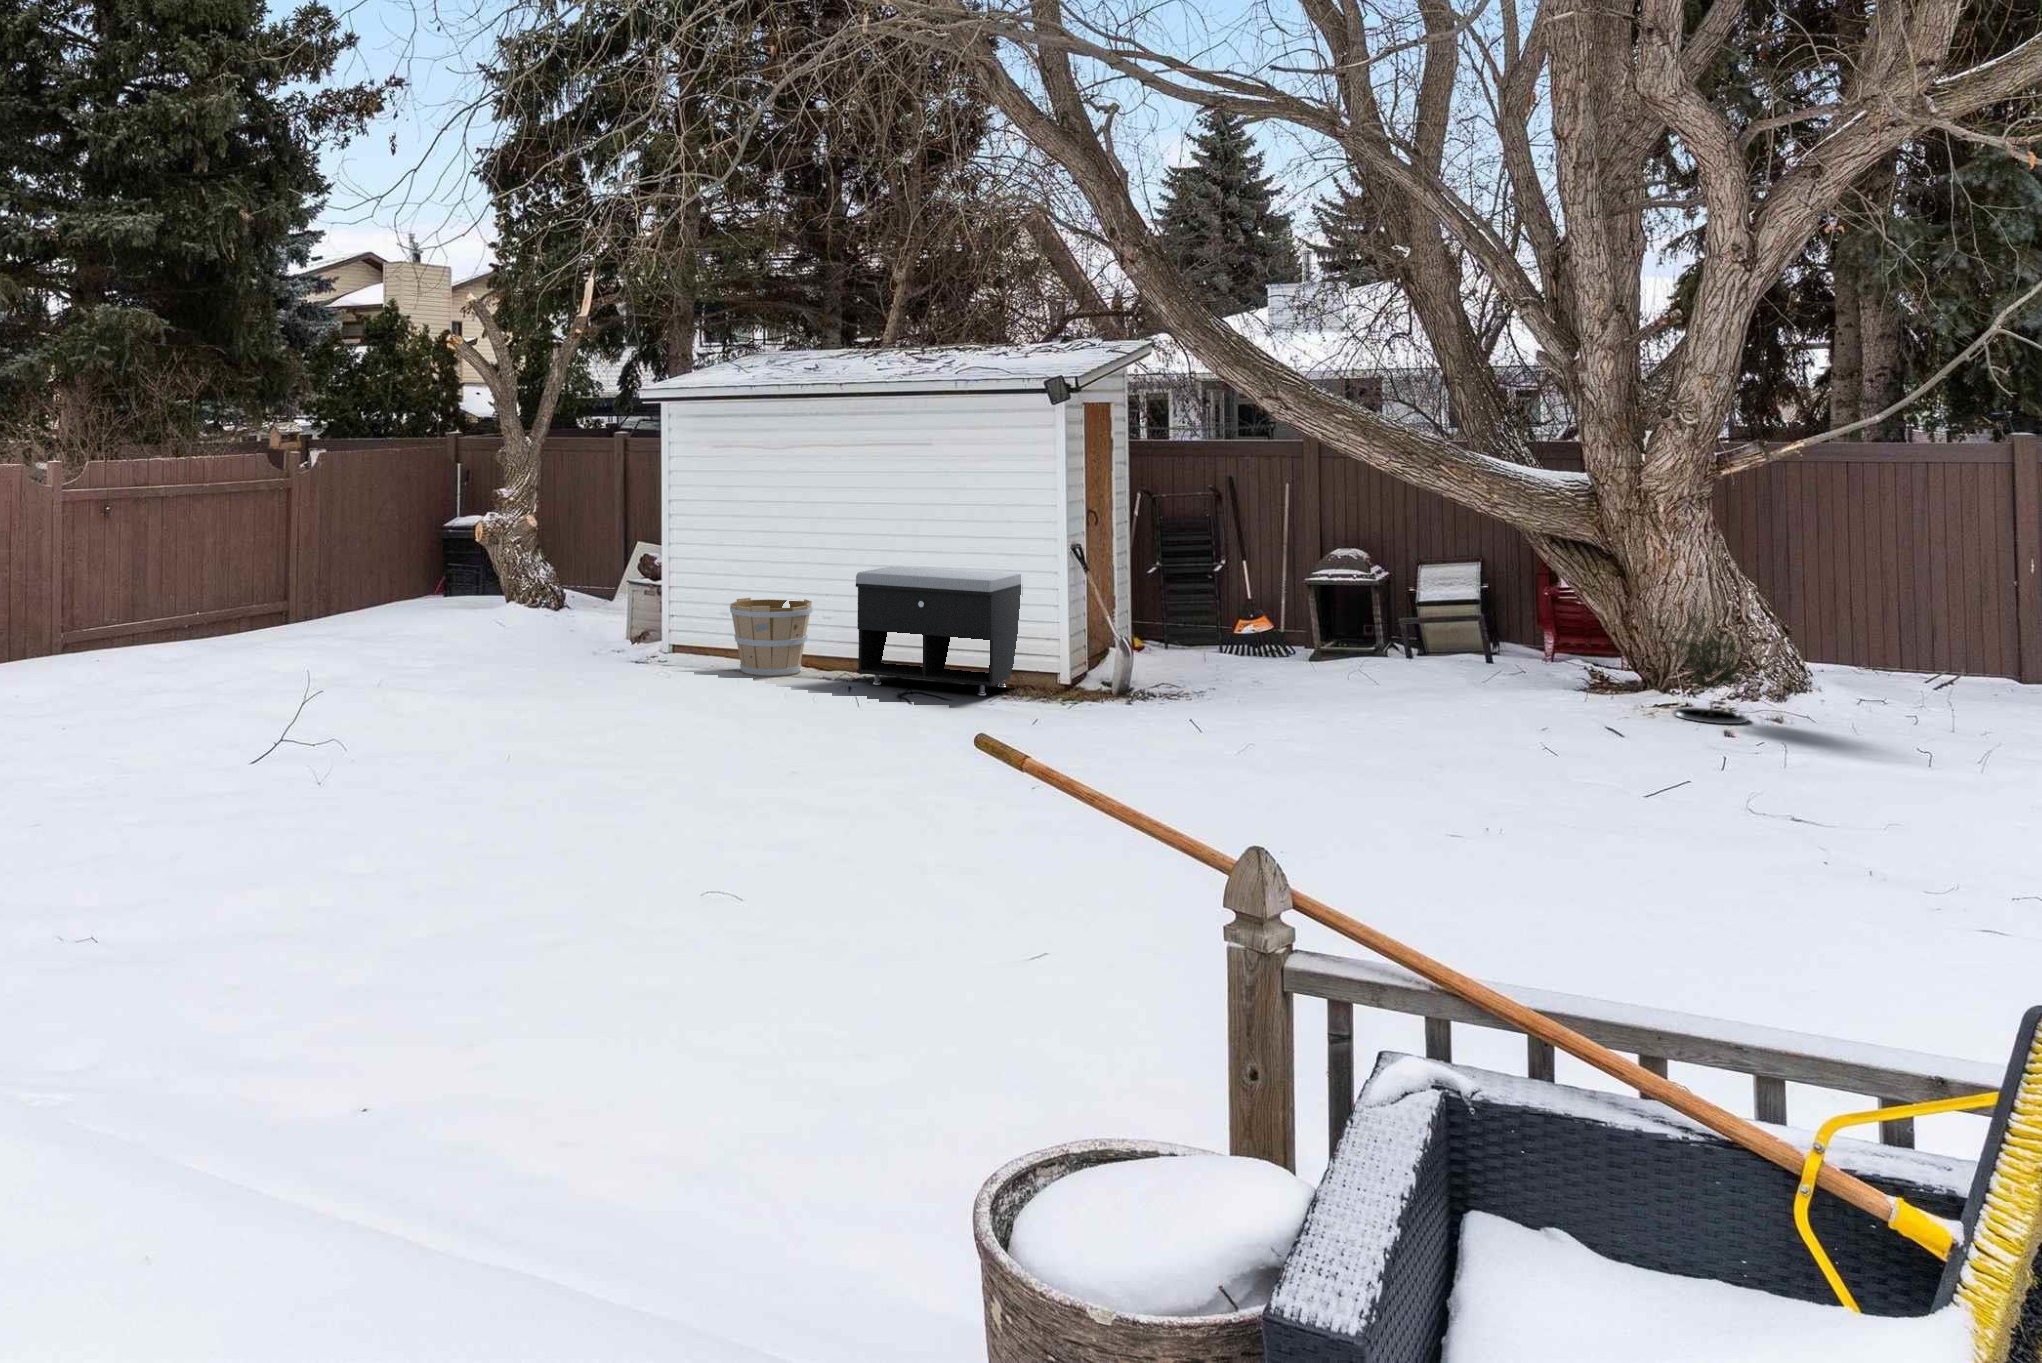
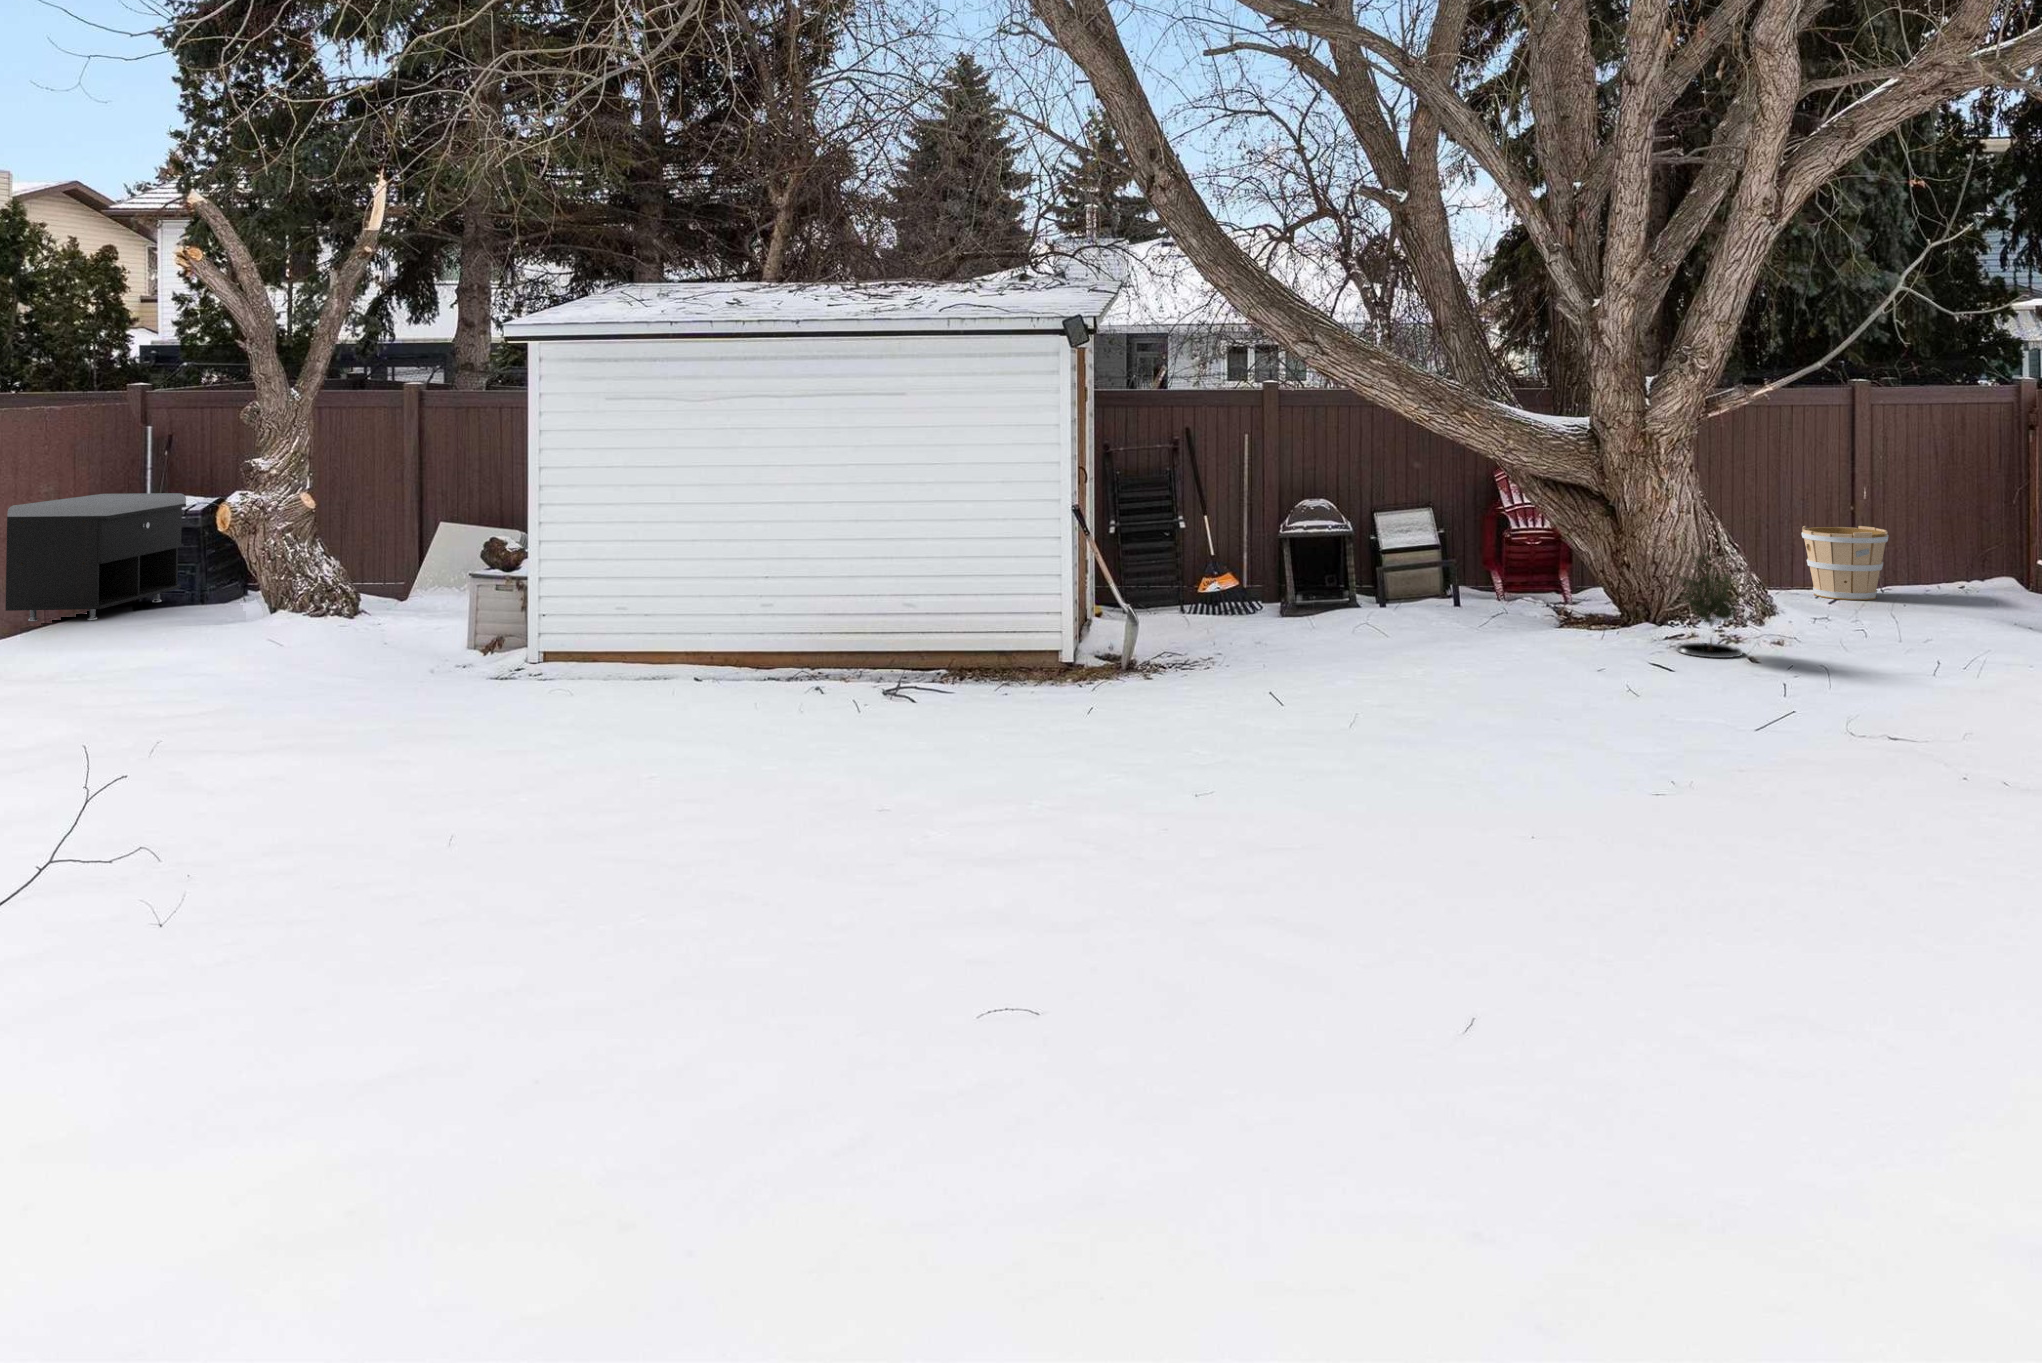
storage bench: present [856,566,1021,696] -> present [6,493,186,621]
wooden bucket: present [730,598,813,677] -> present [1801,526,1889,600]

